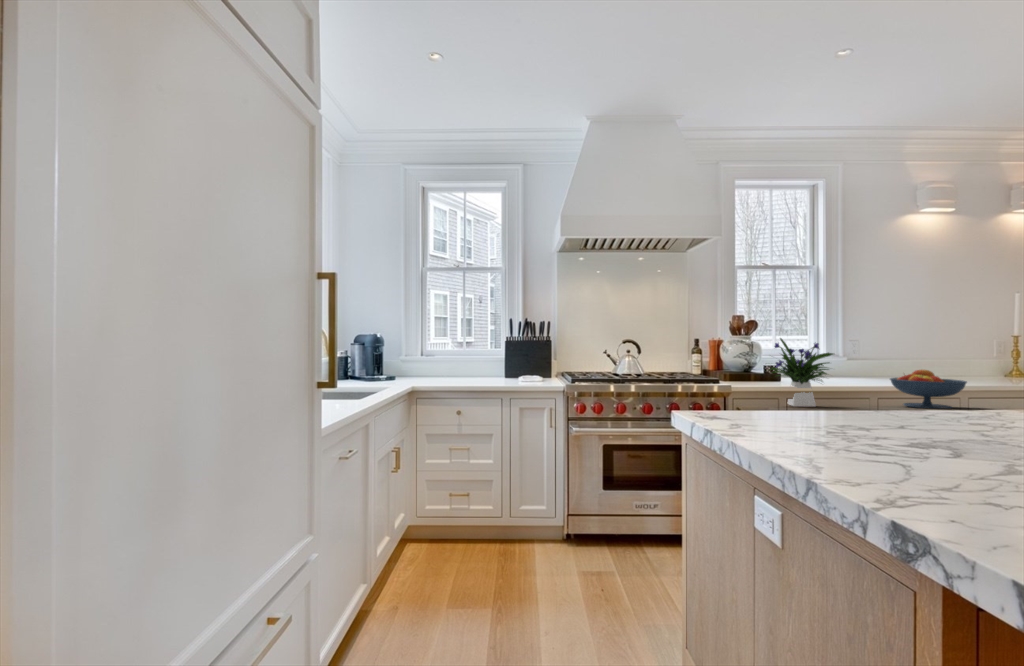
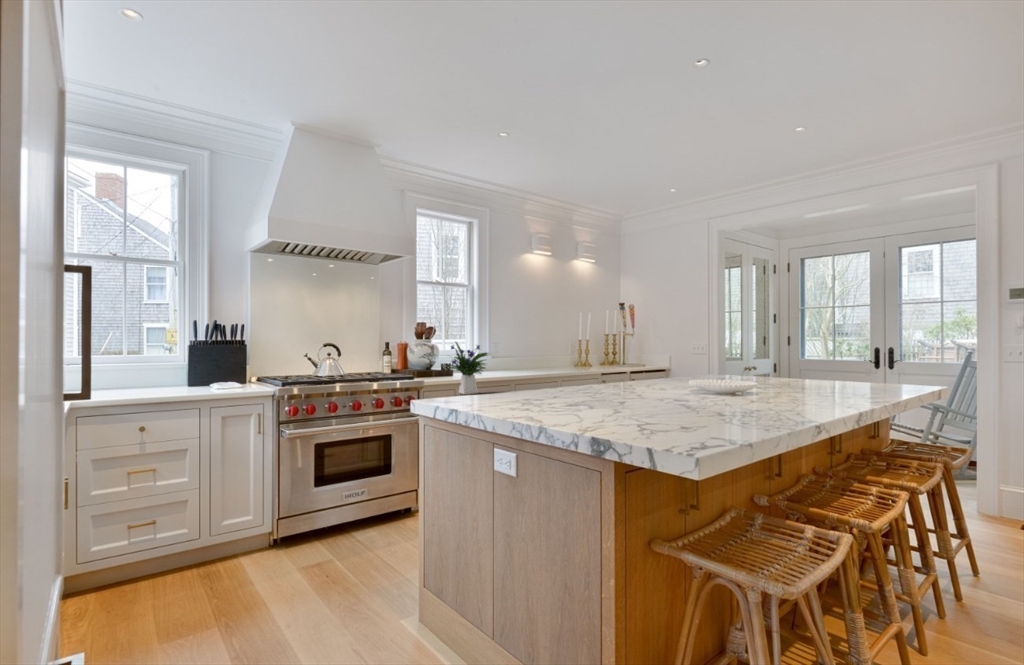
fruit bowl: present [890,370,967,408] -> none [520,363,560,389]

